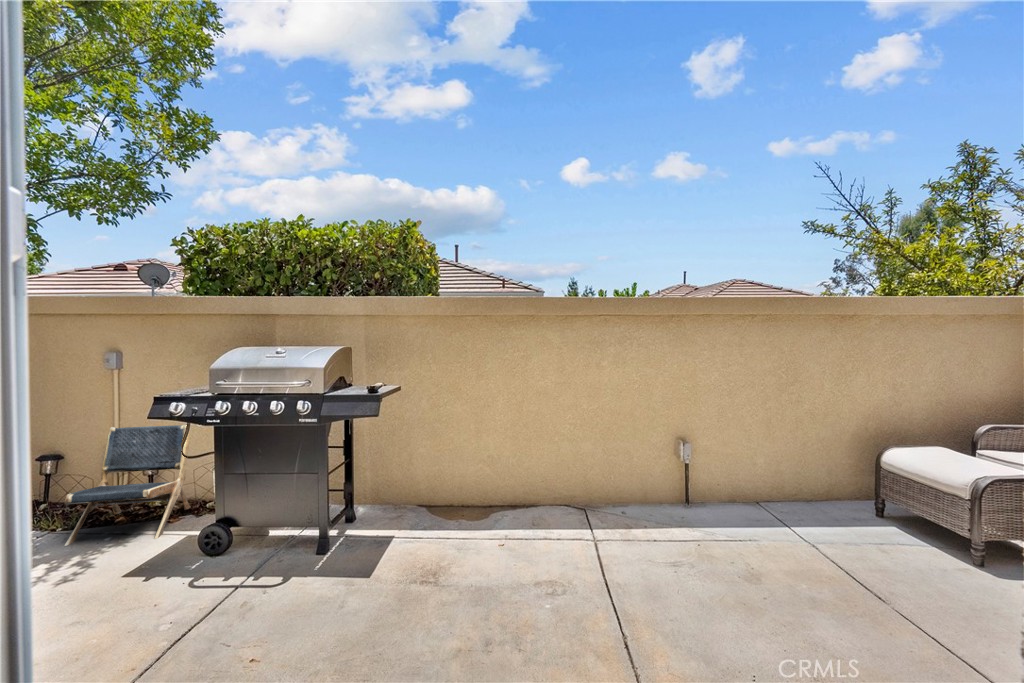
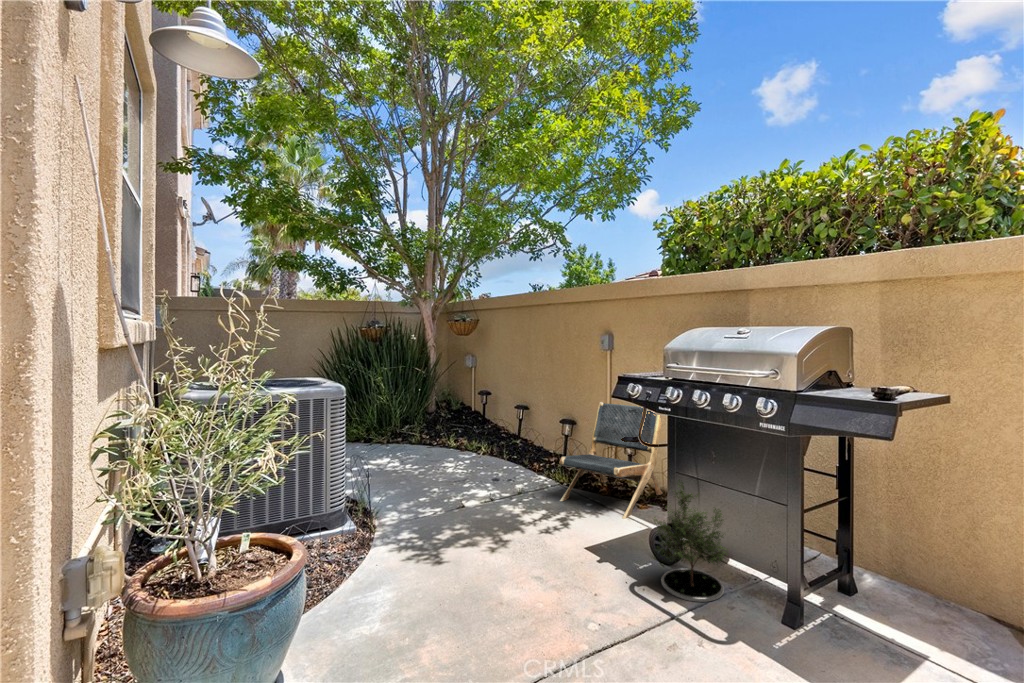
potted tree: none [206,478,274,578] -> present [654,480,727,602]

